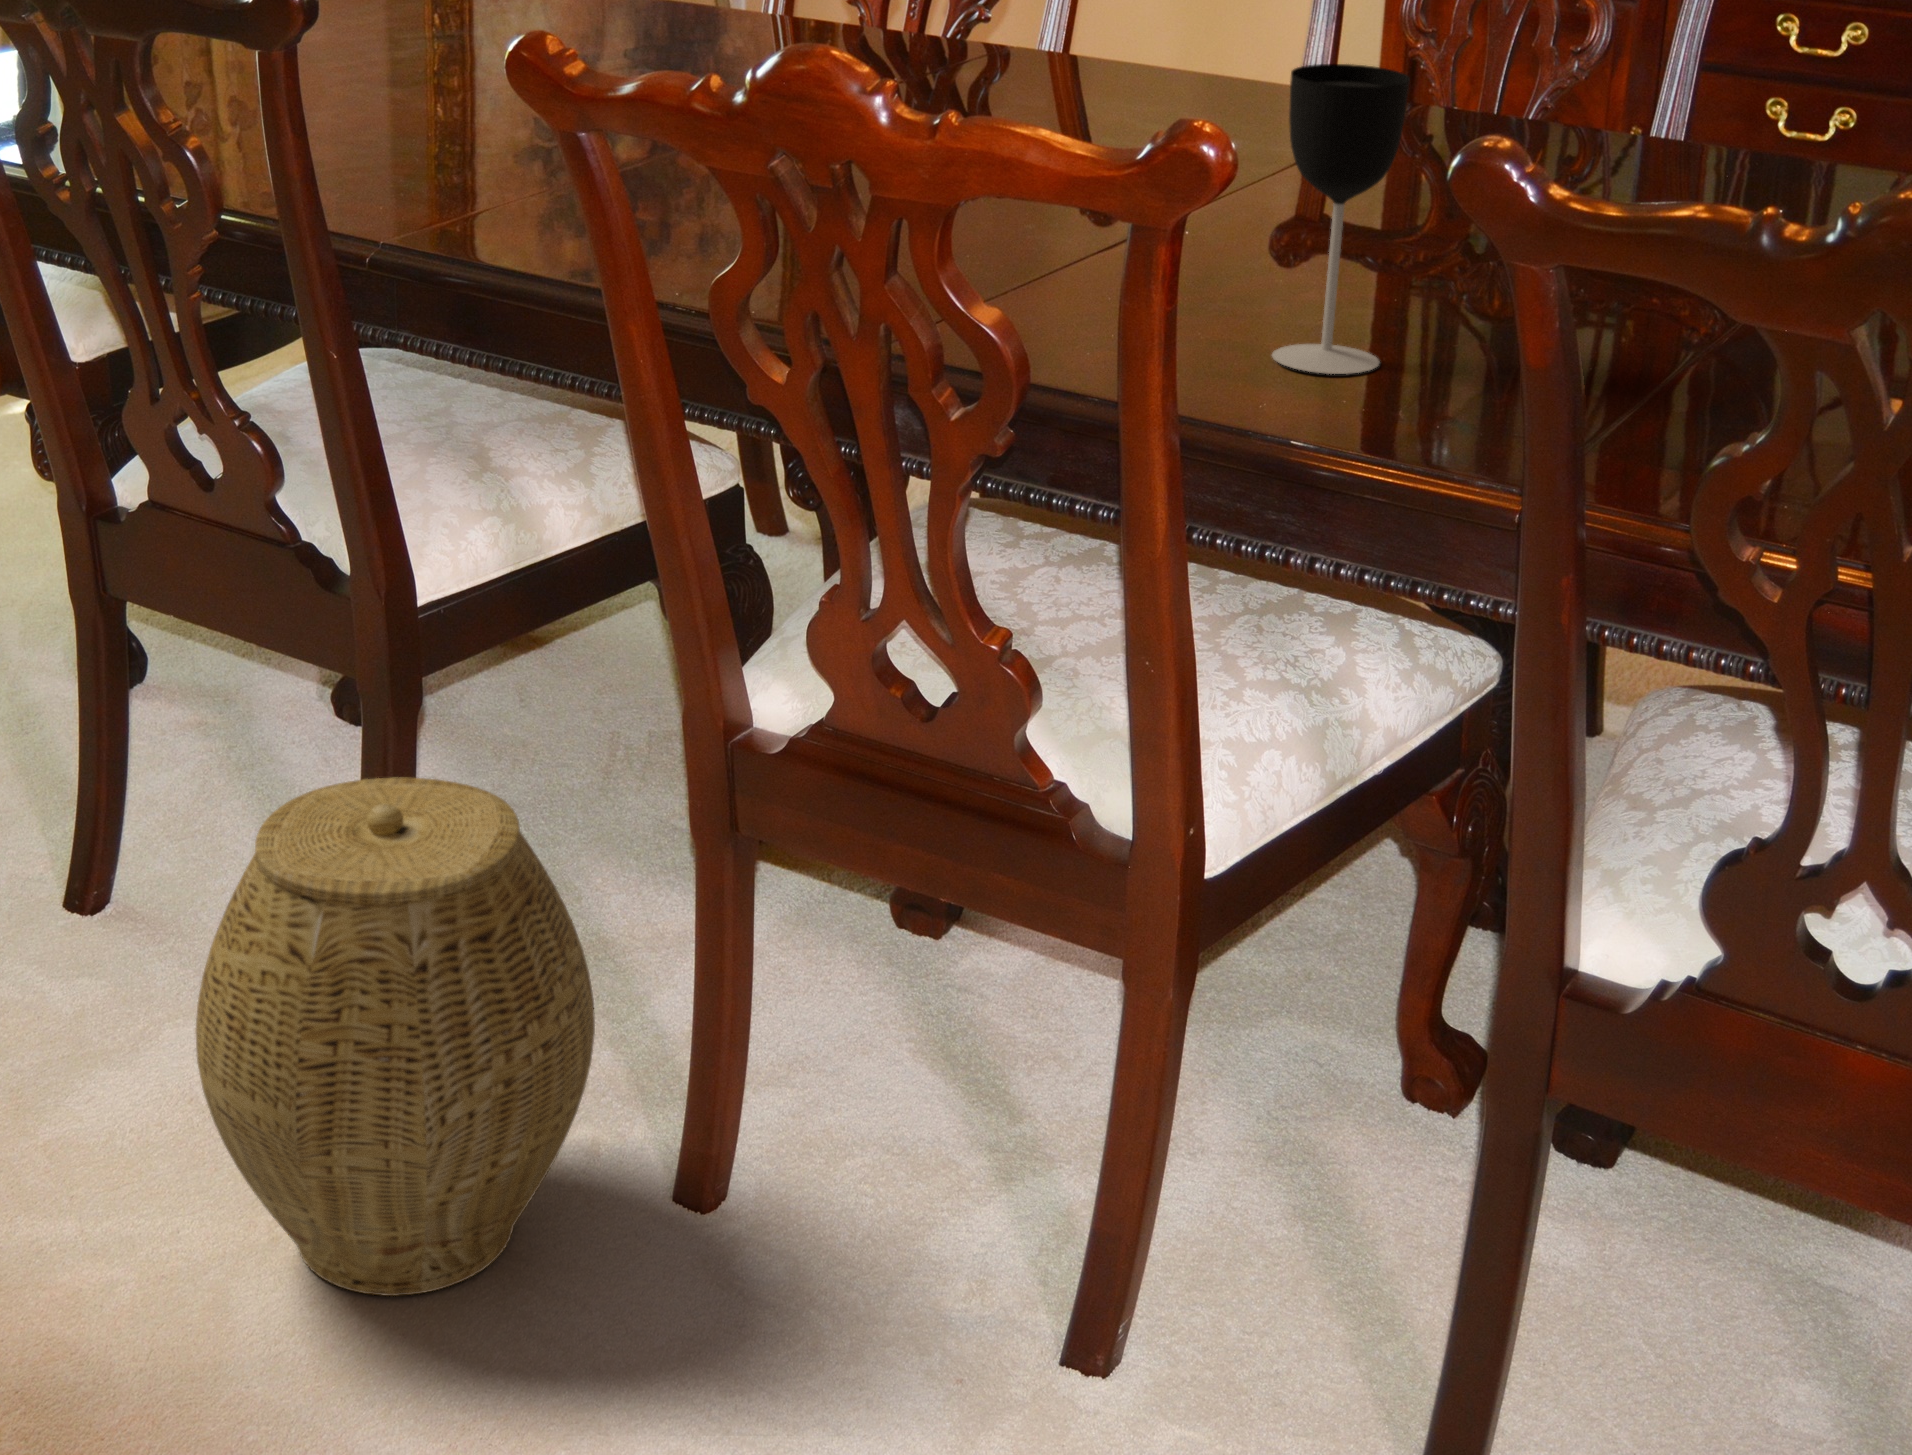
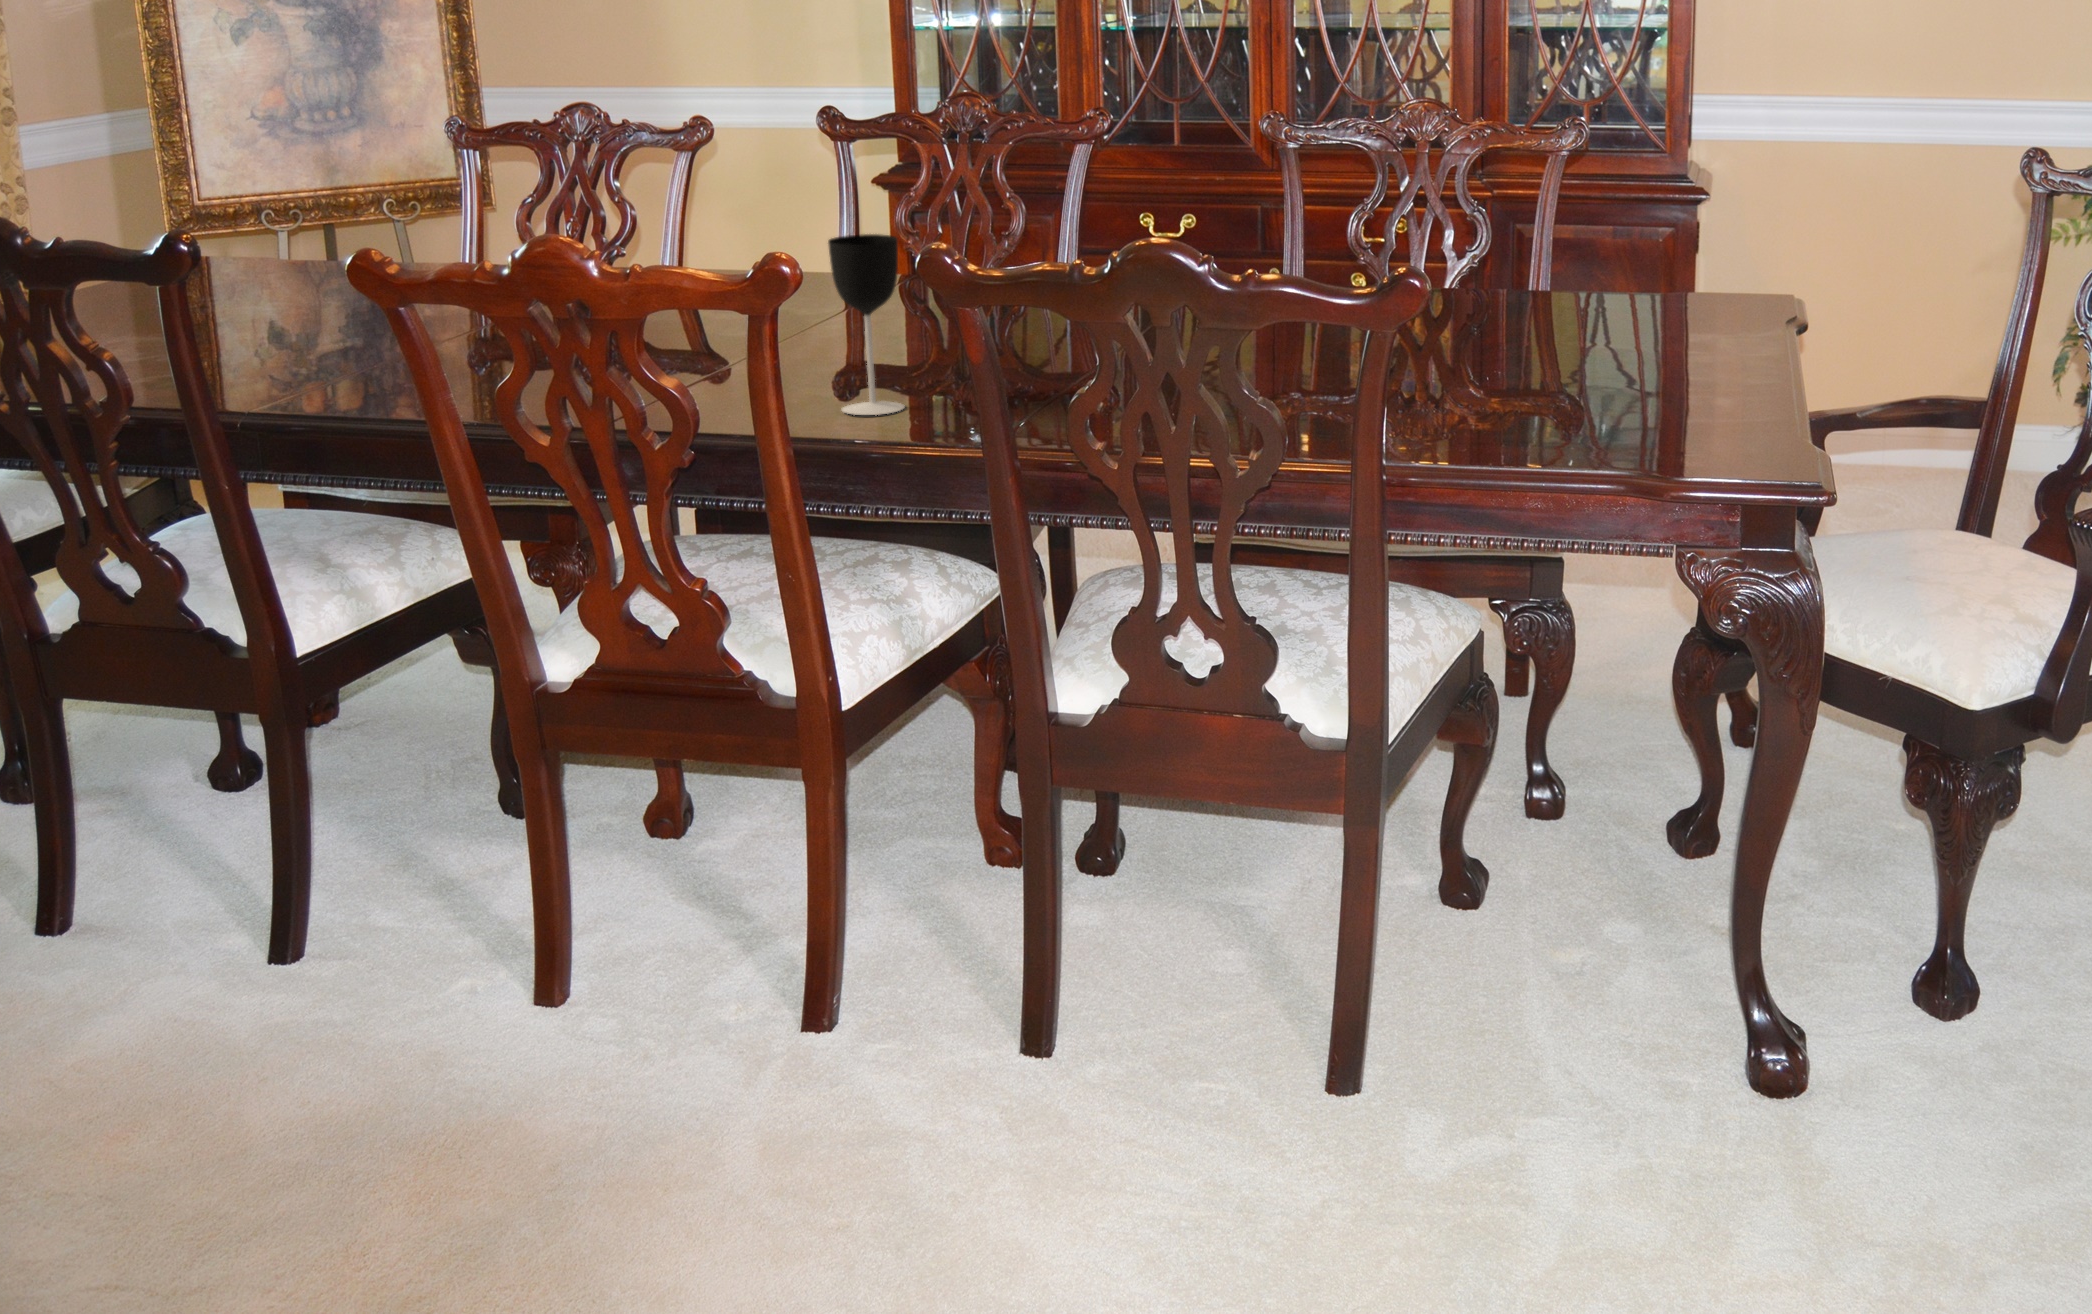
woven basket: present [195,777,595,1296] -> none [188,749,469,1091]

